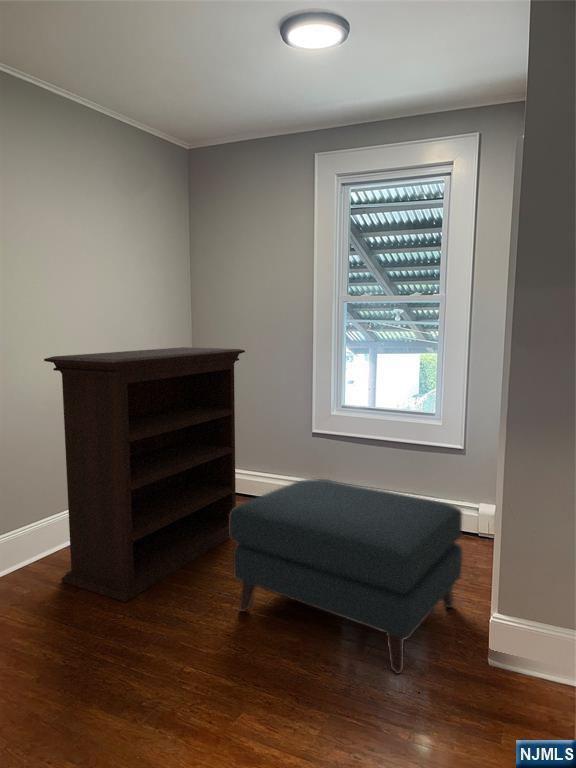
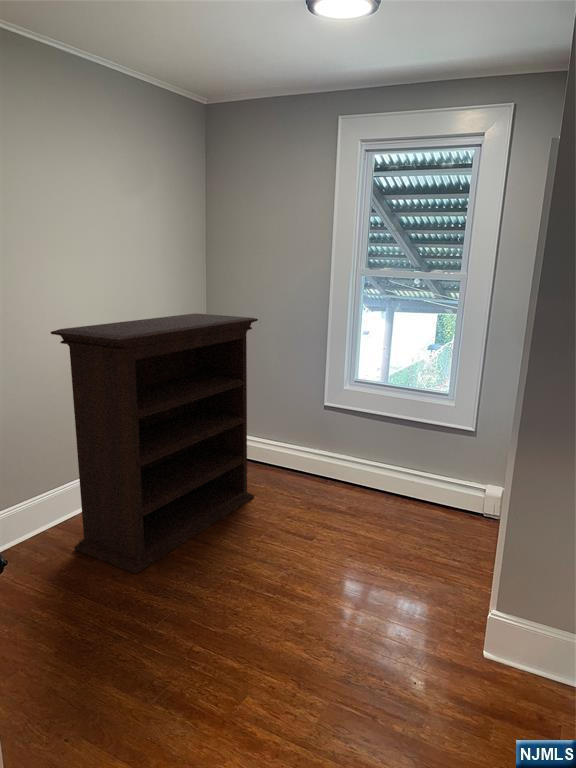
ottoman: present [230,479,462,674] -> none [237,456,476,661]

